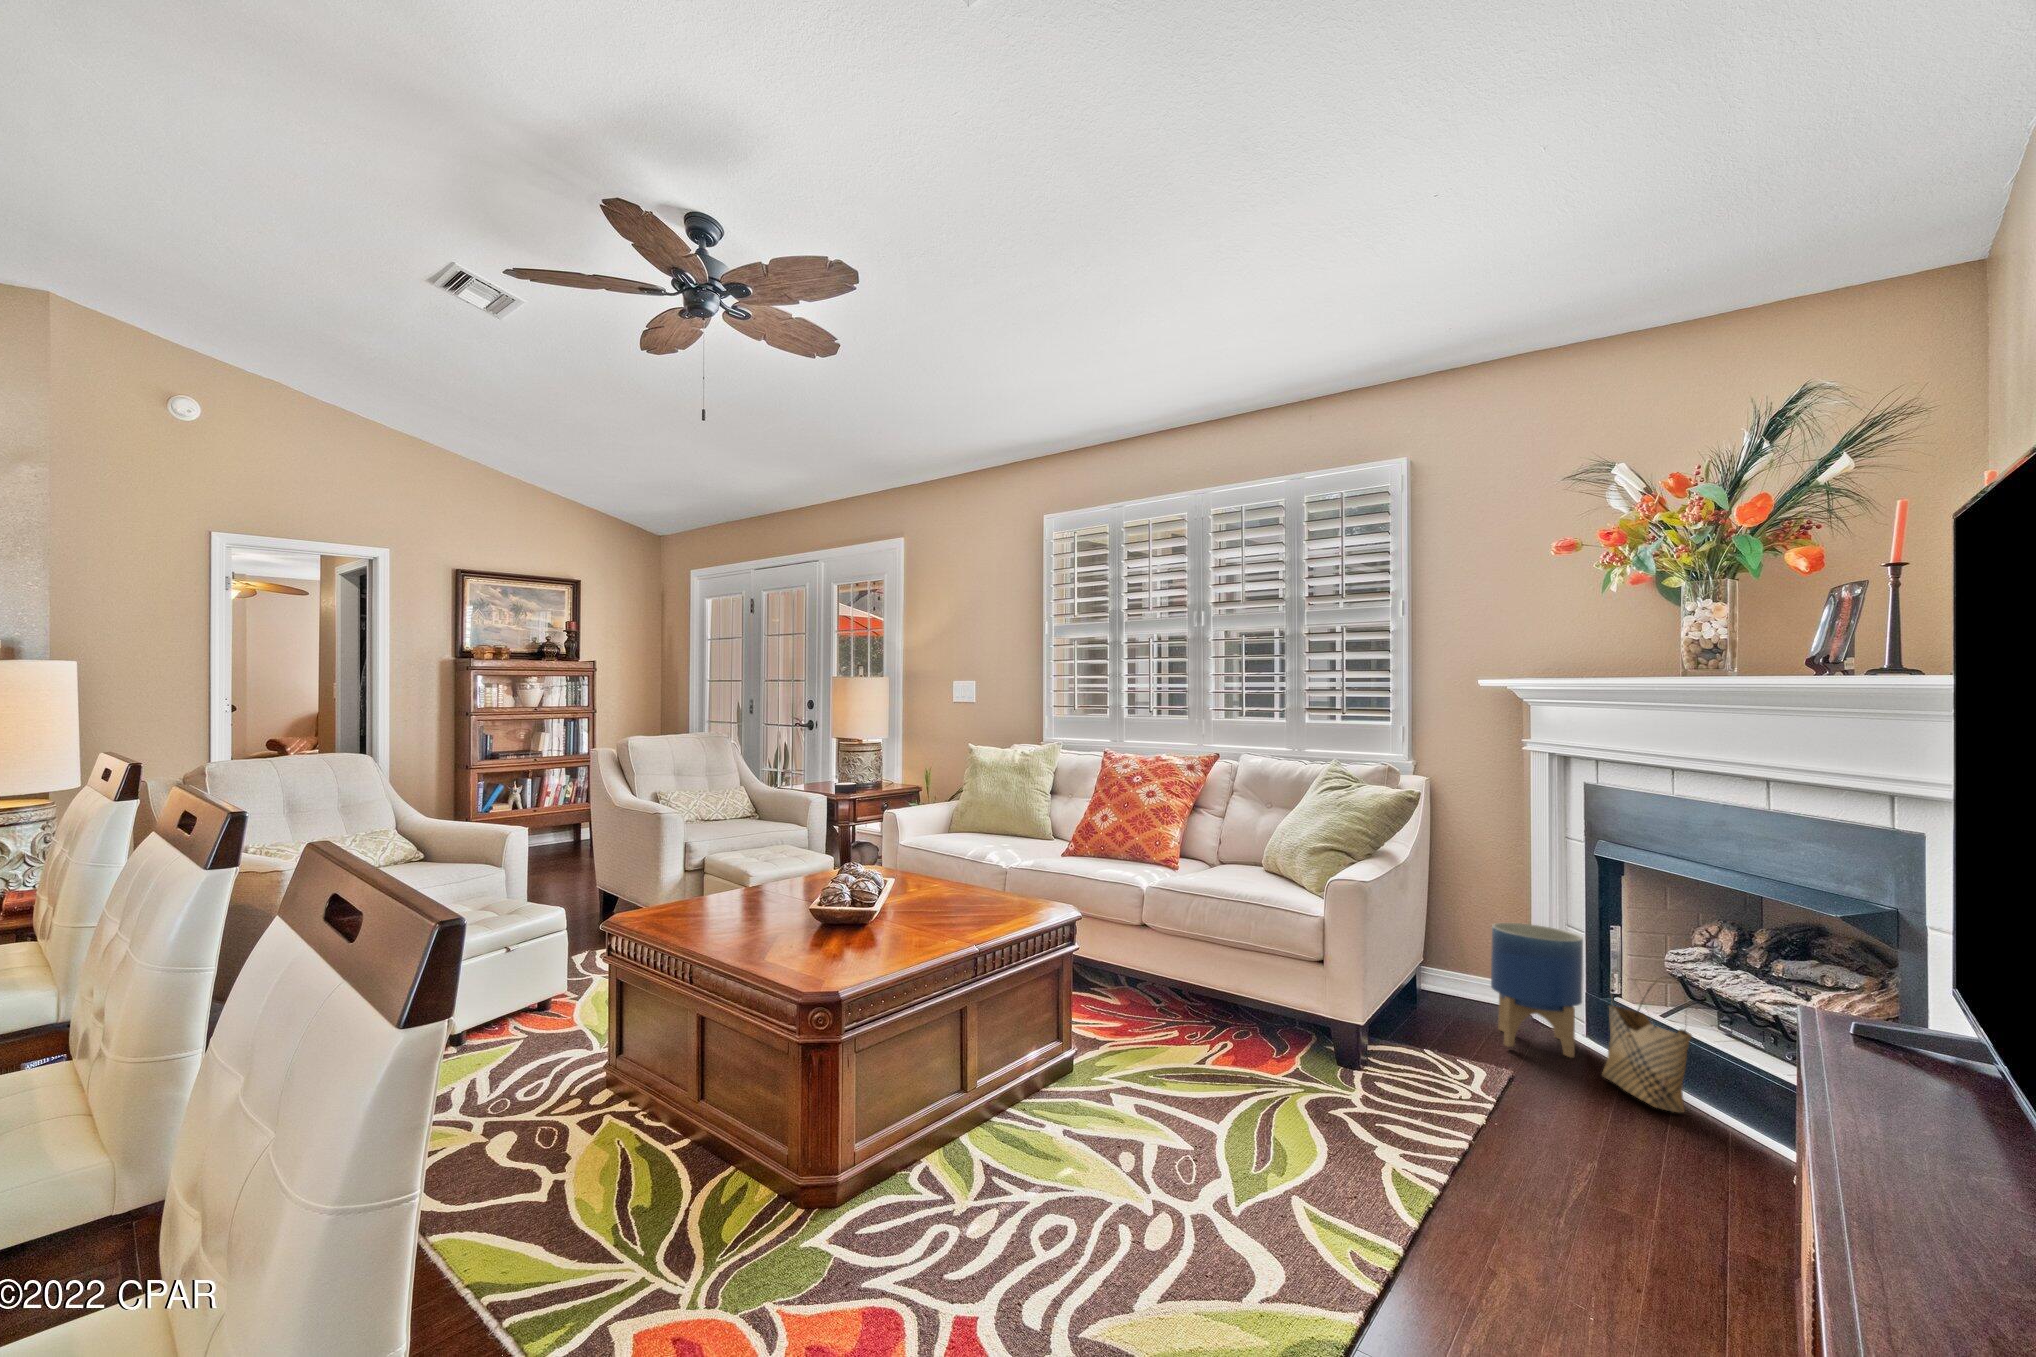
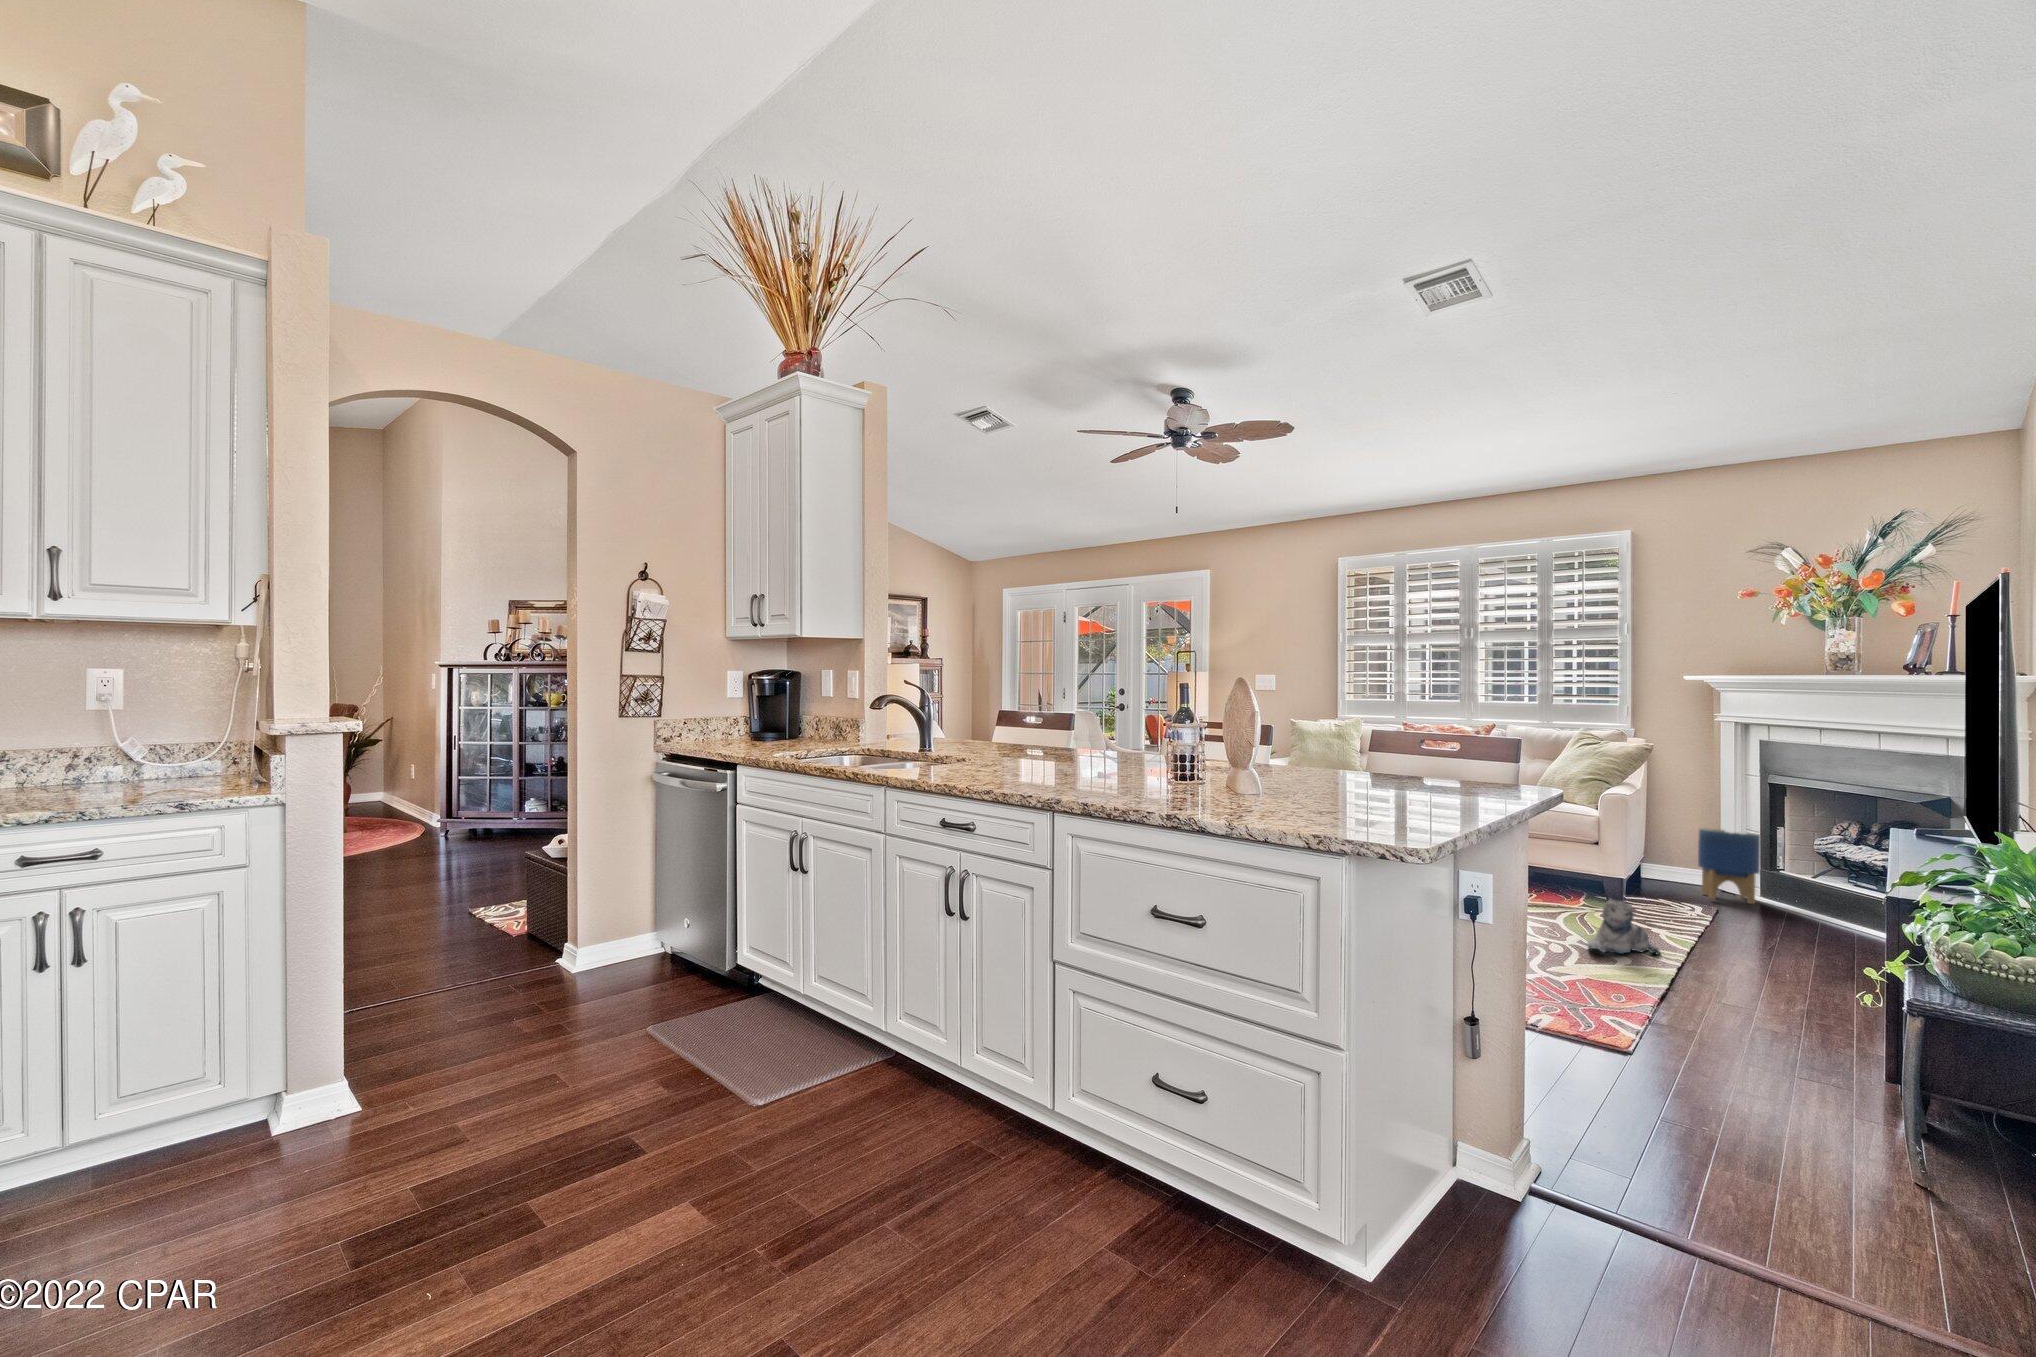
woven basket: present [1602,977,1692,1113] -> none [1774,846,1832,922]
plush toy: none [1215,1129,1366,1265] -> present [1587,898,1660,955]

